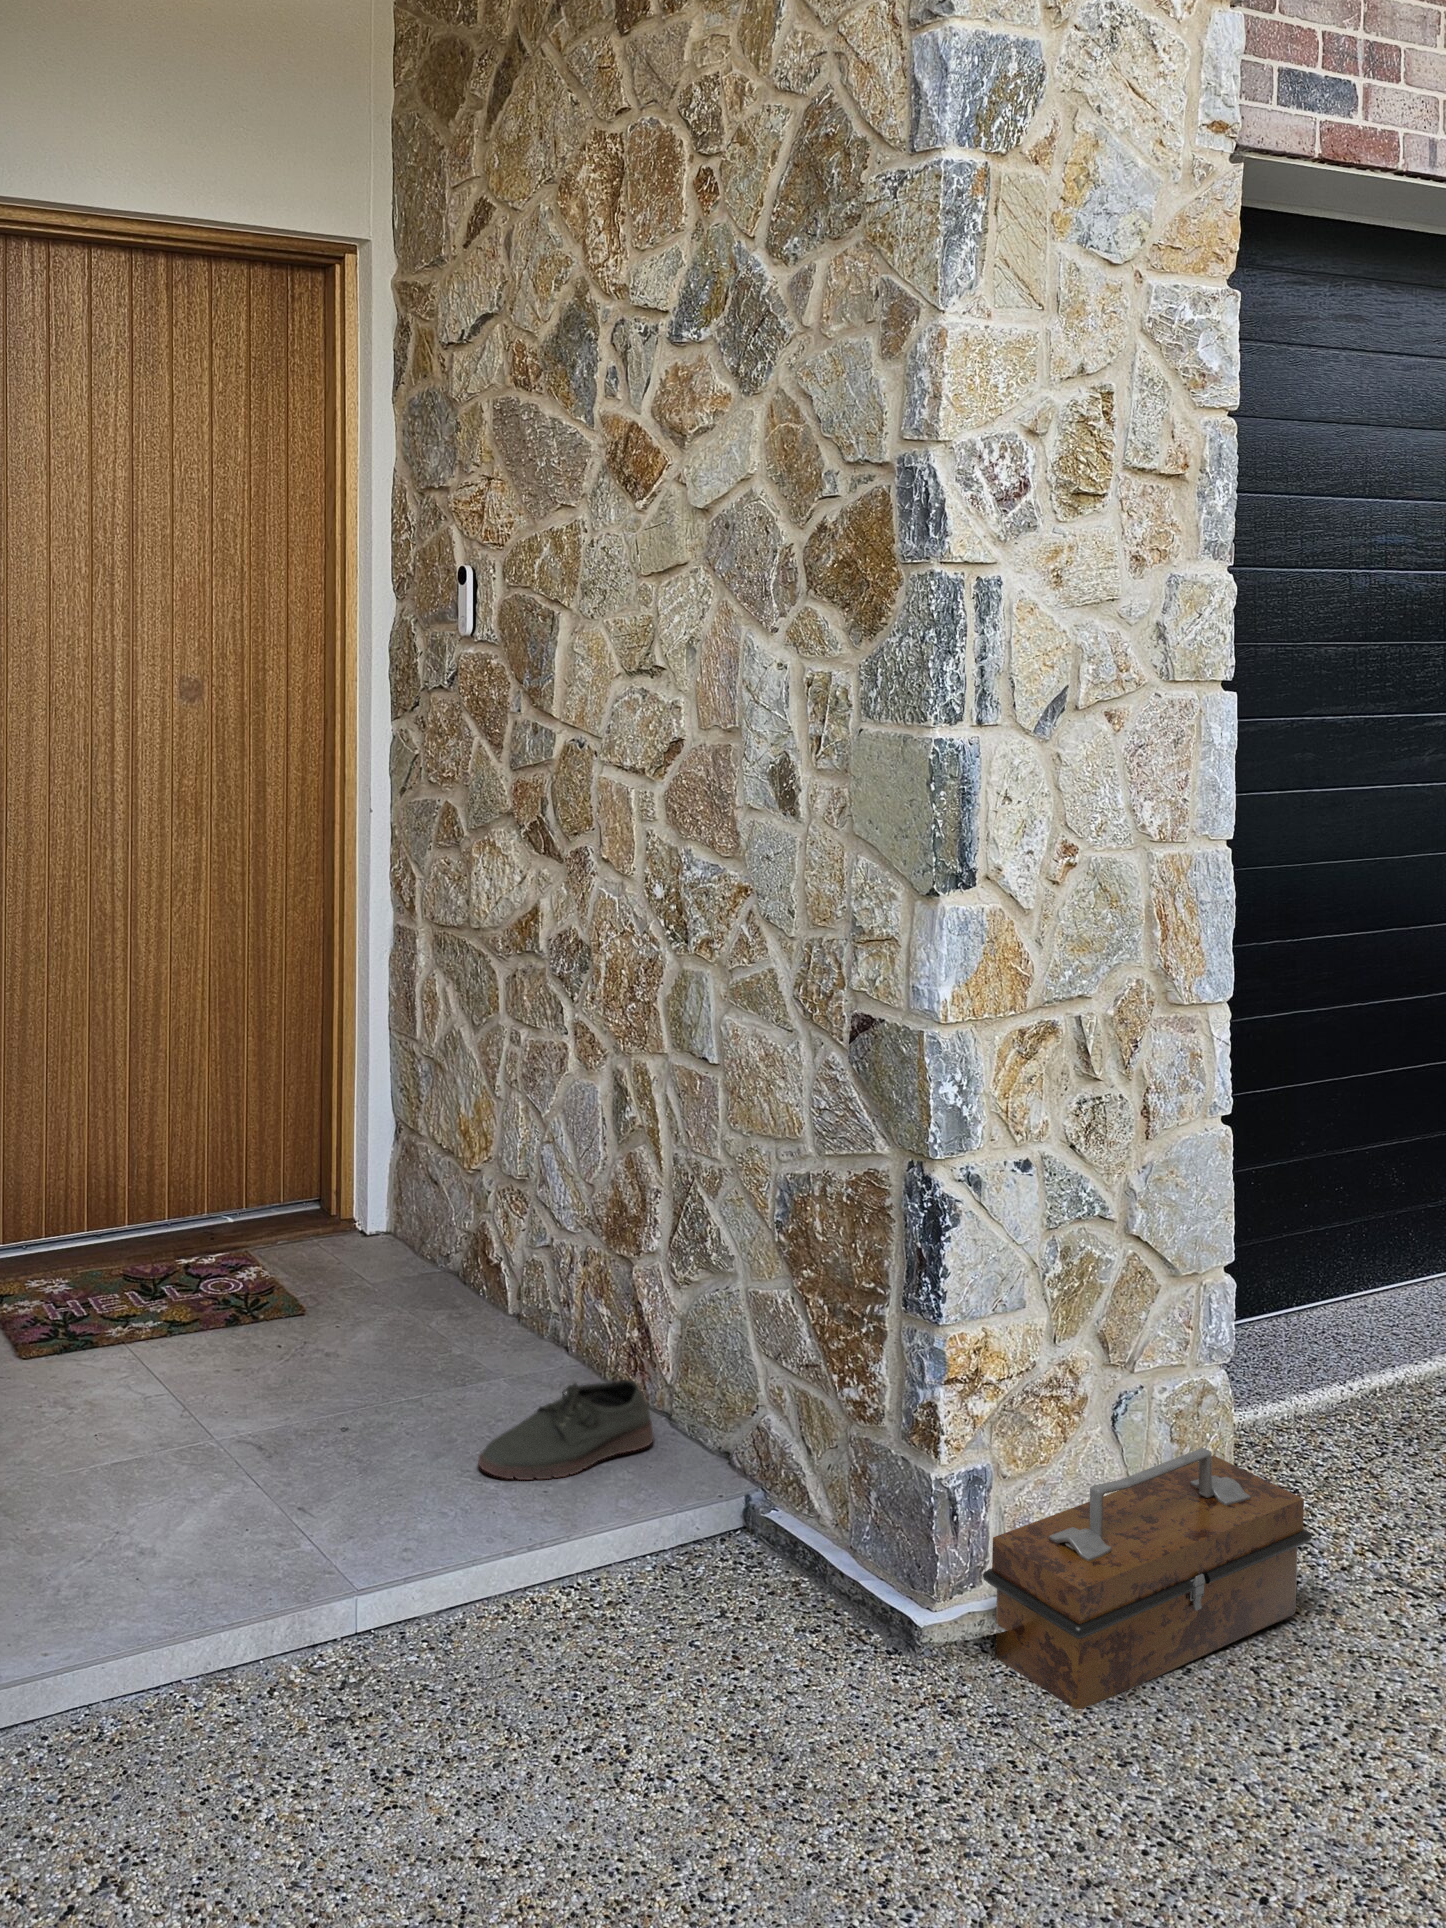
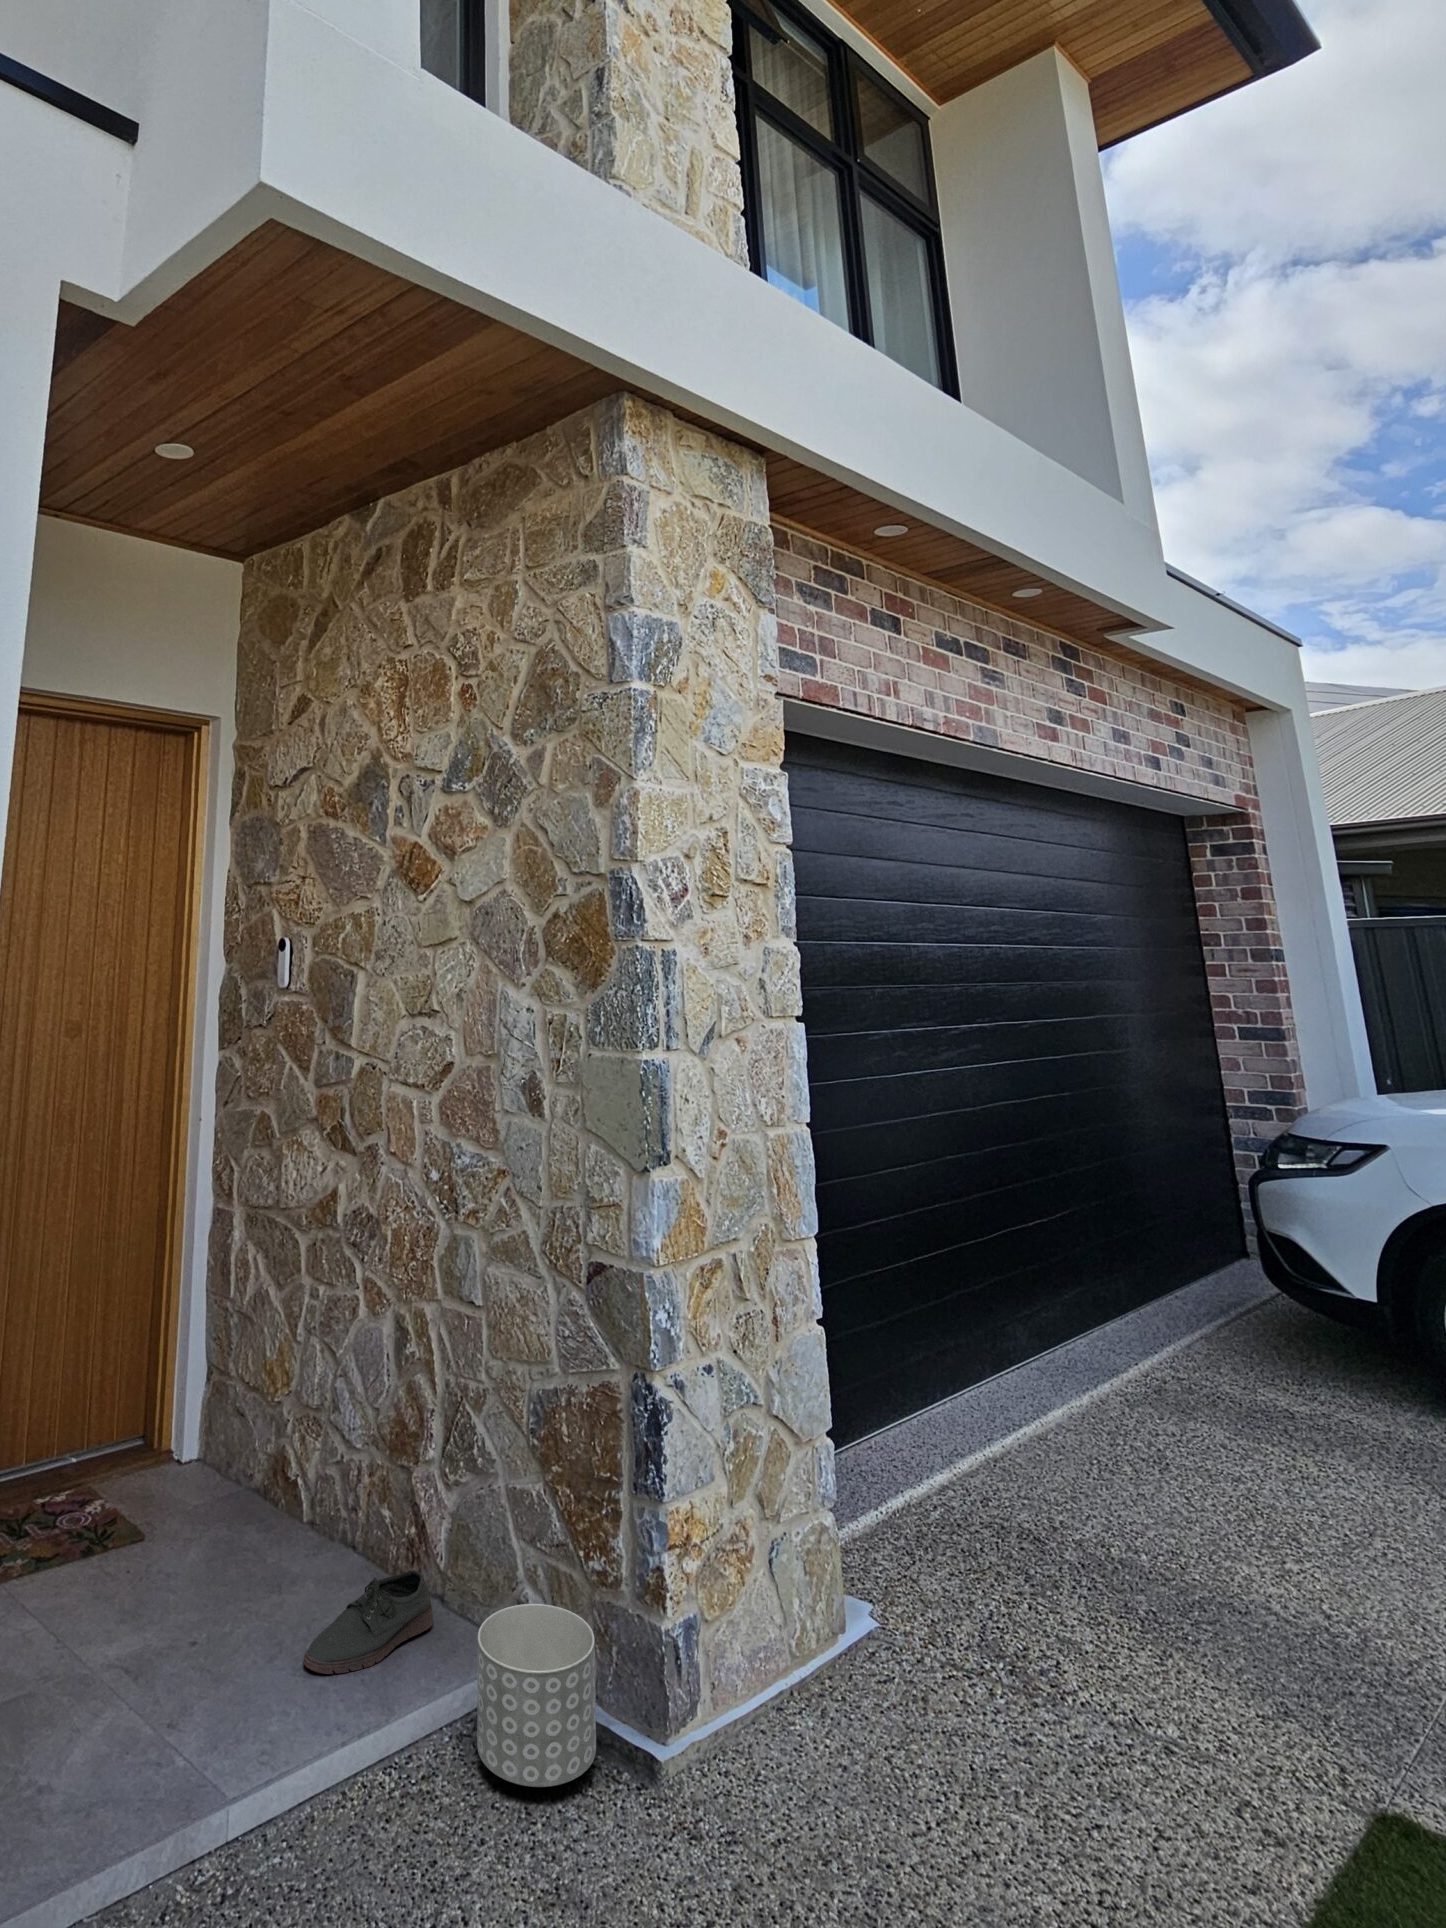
planter: none [681,1429,840,1630] -> present [477,1604,596,1787]
toolbox: present [983,1448,1312,1709] -> none [702,1577,908,1823]

